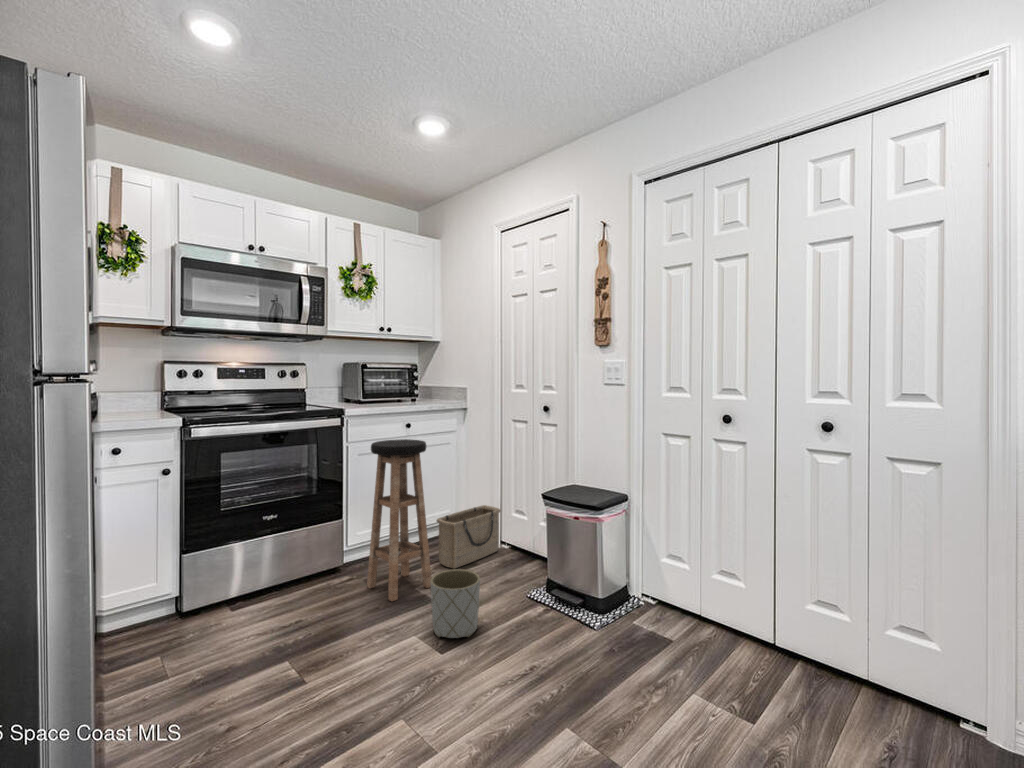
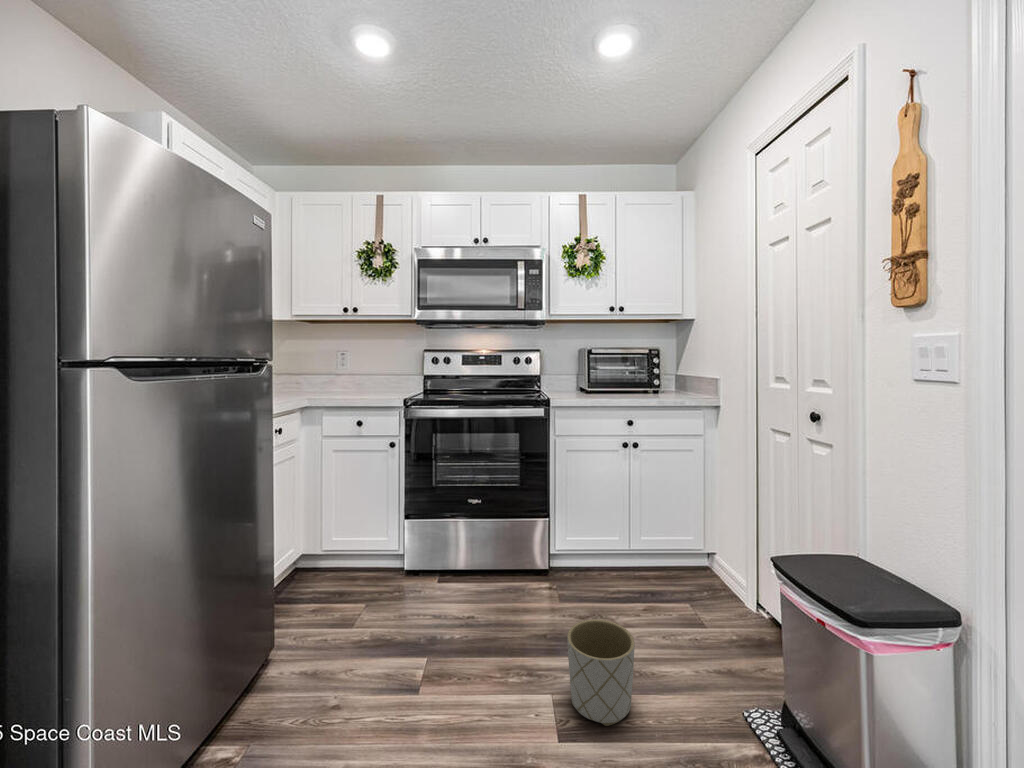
bar stool: present [367,439,431,601] -> none [552,438,619,627]
basket: present [436,505,501,568] -> none [646,535,745,609]

